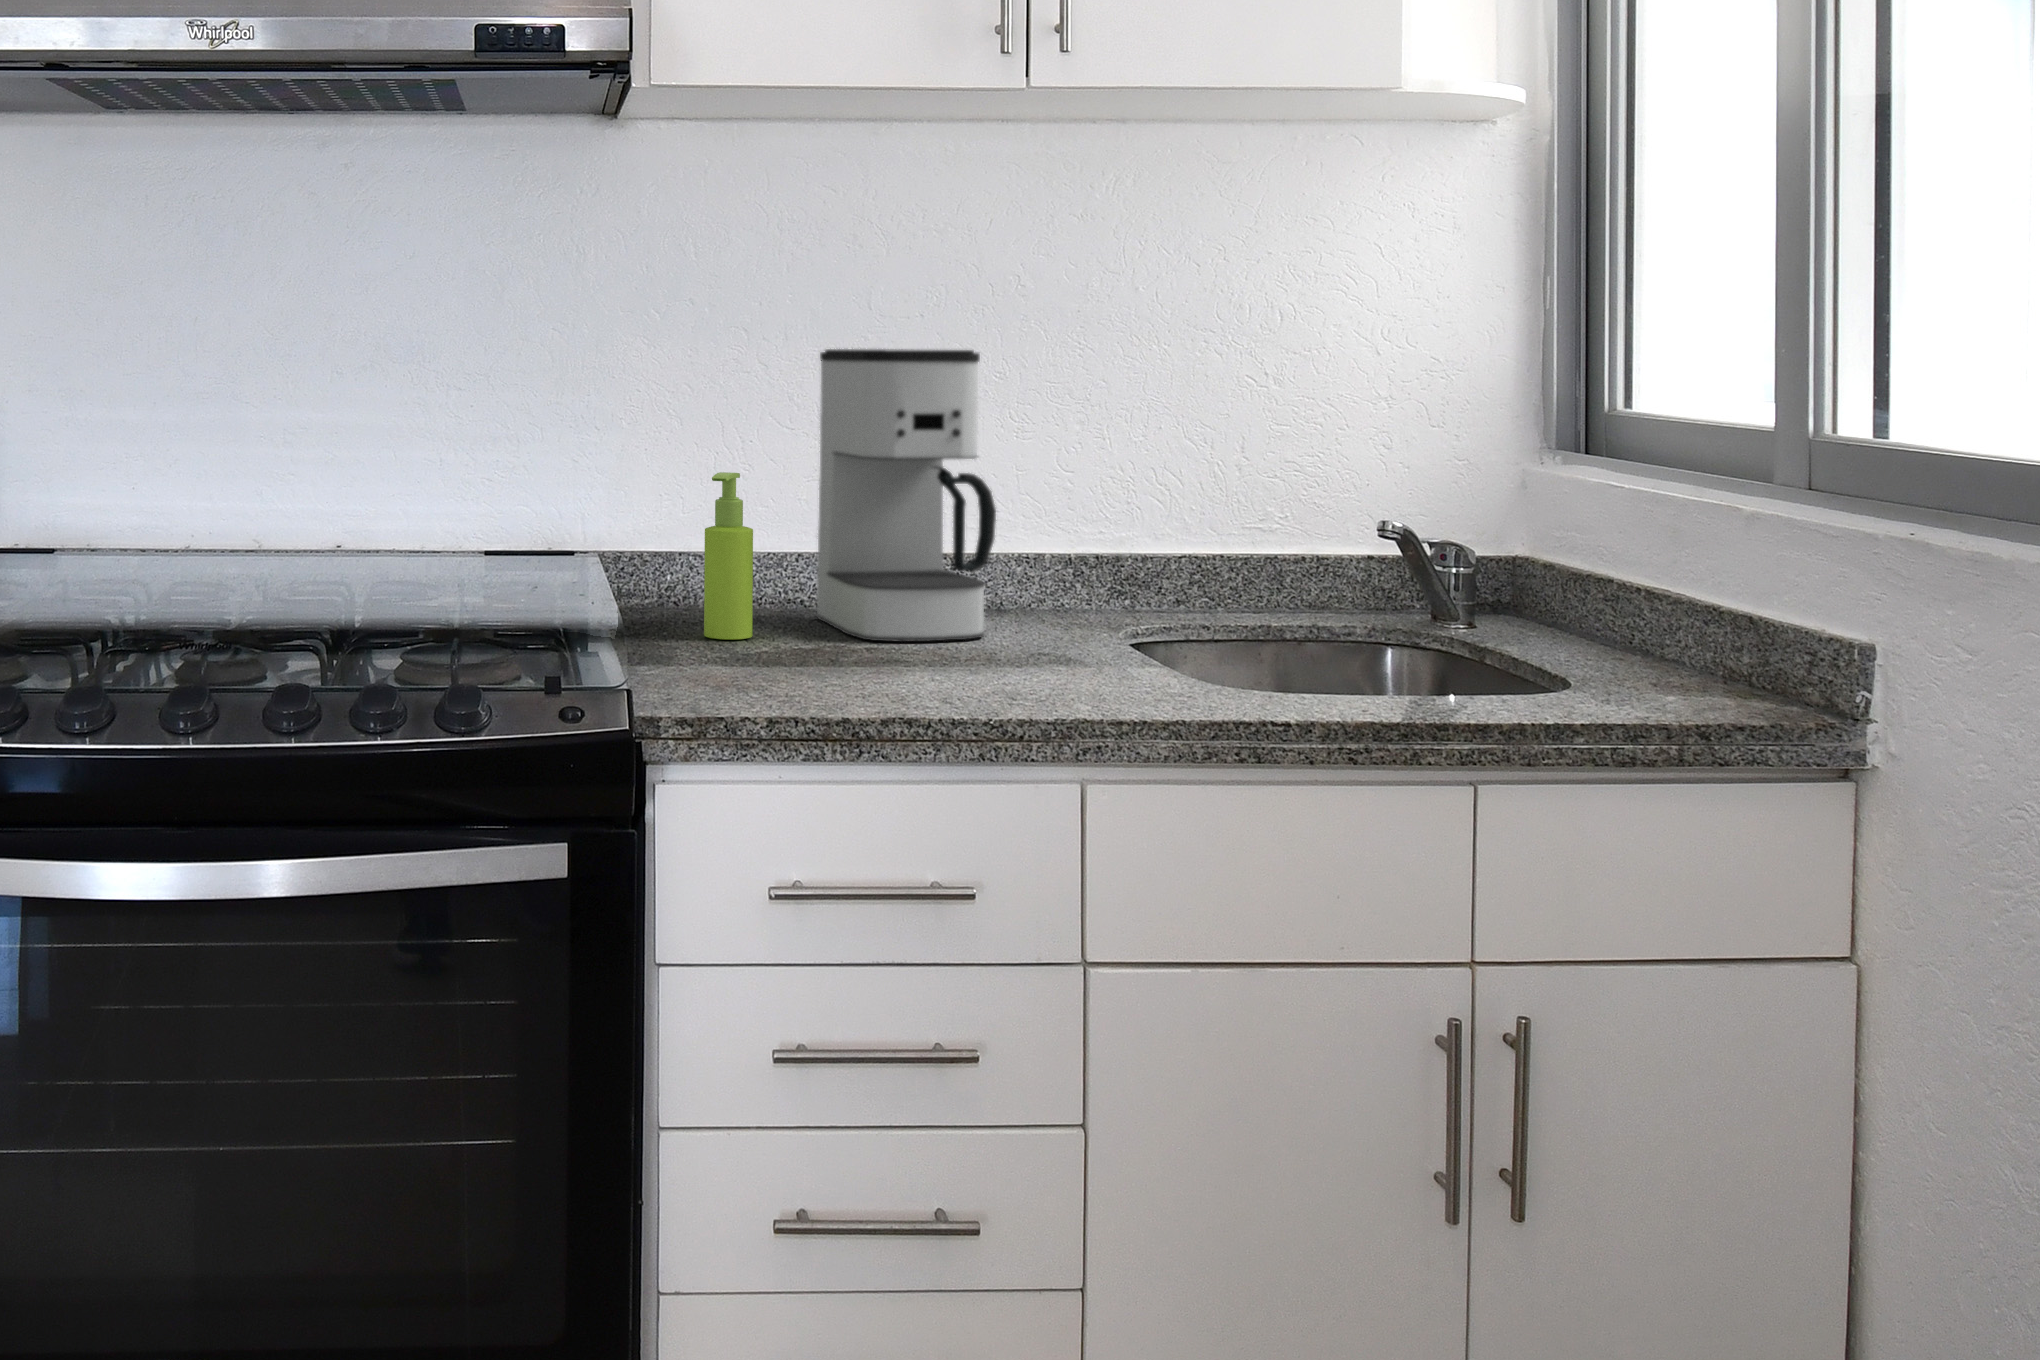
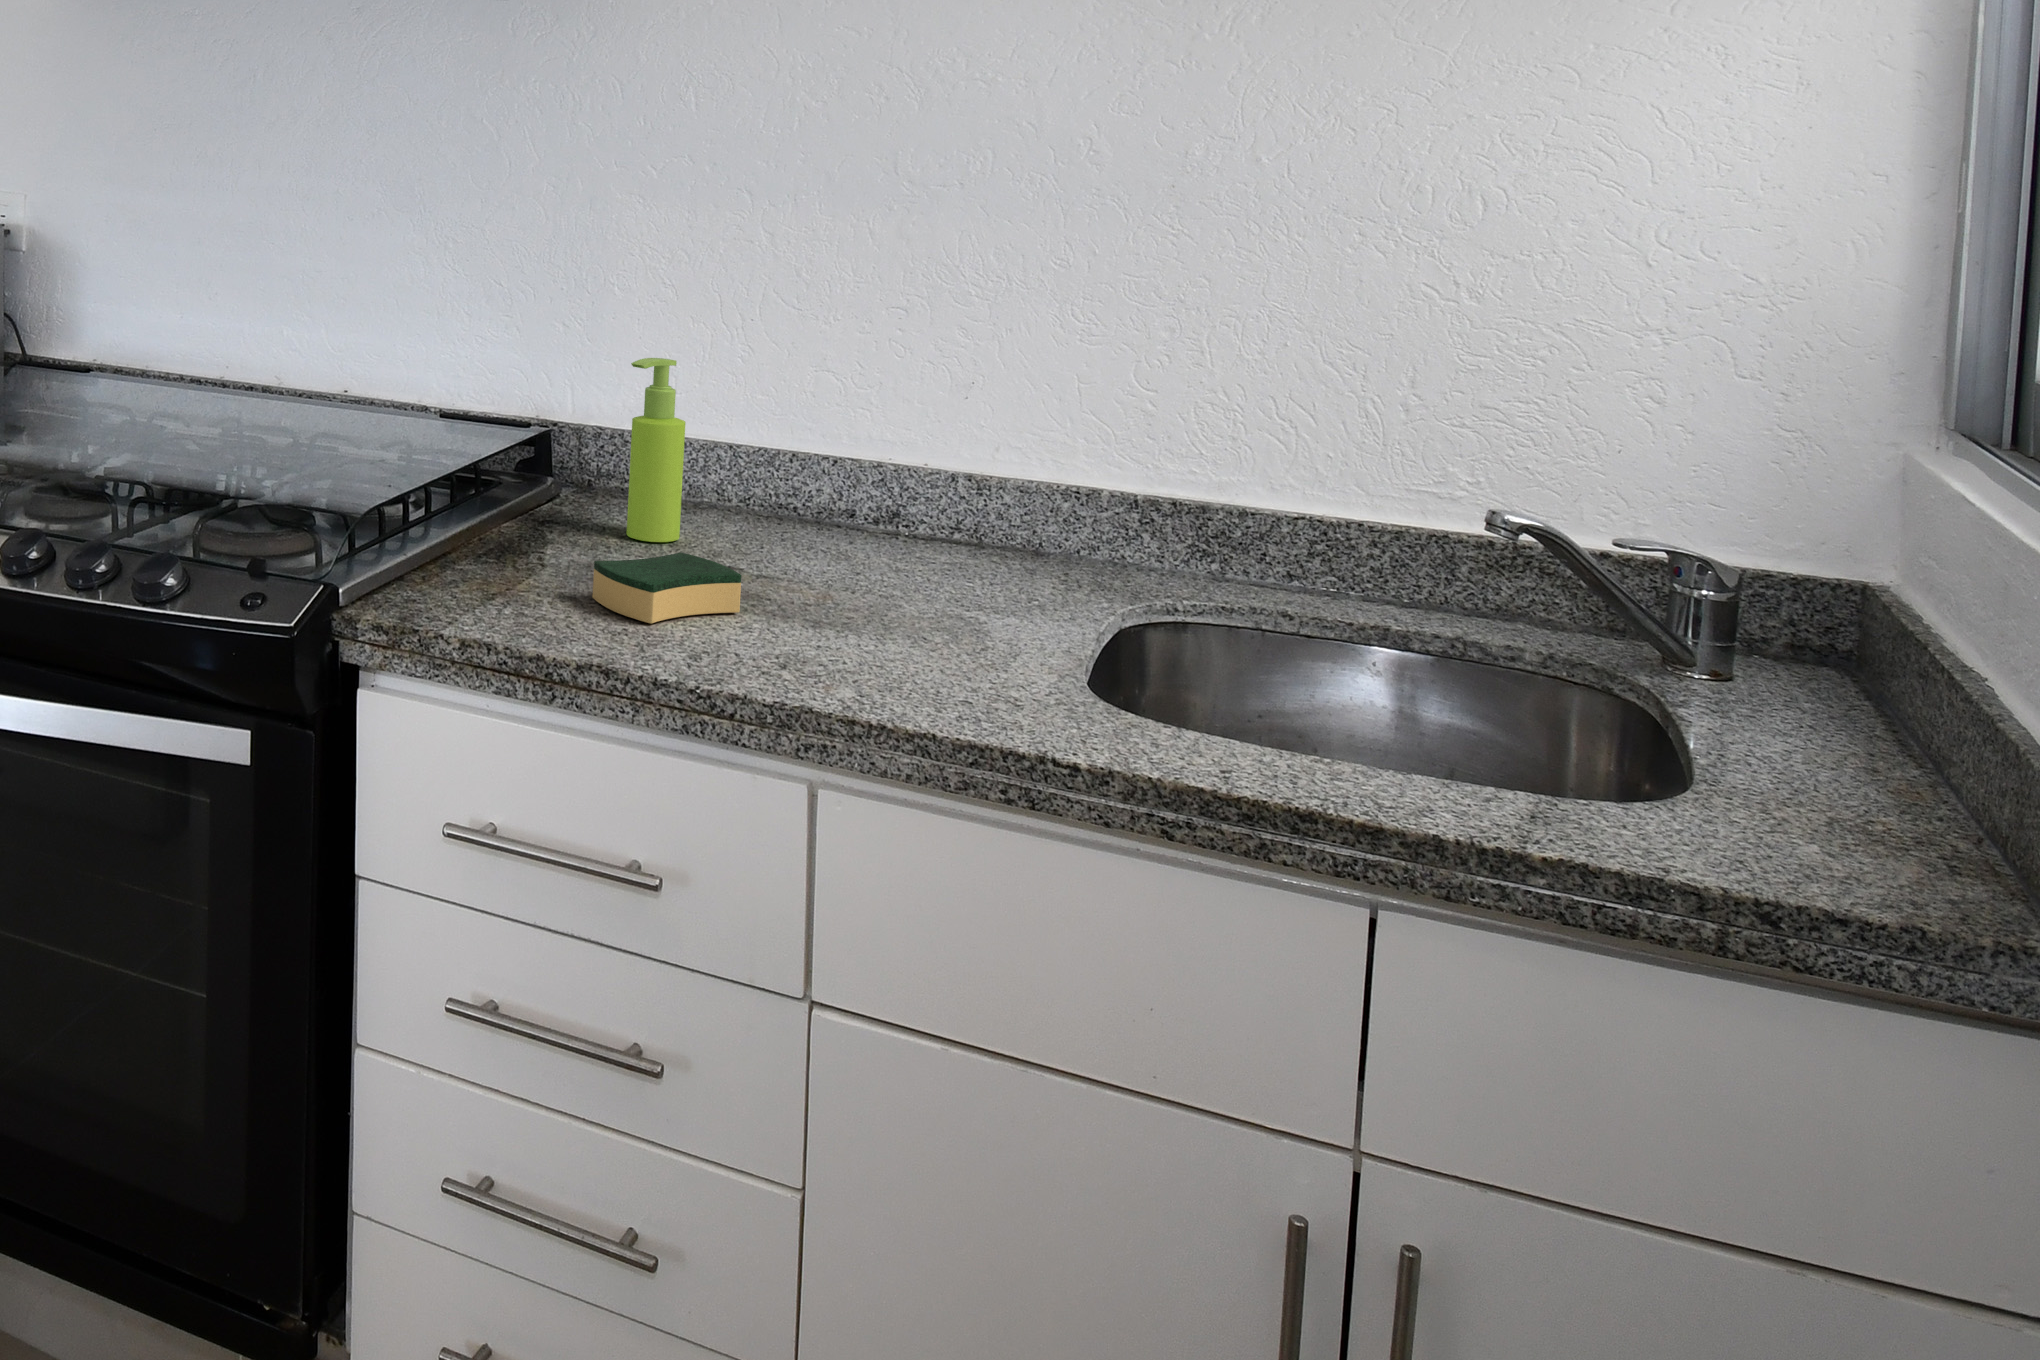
coffee maker: present [817,349,996,642] -> none [786,228,989,581]
sponge: none [790,633,909,688] -> present [593,552,741,624]

